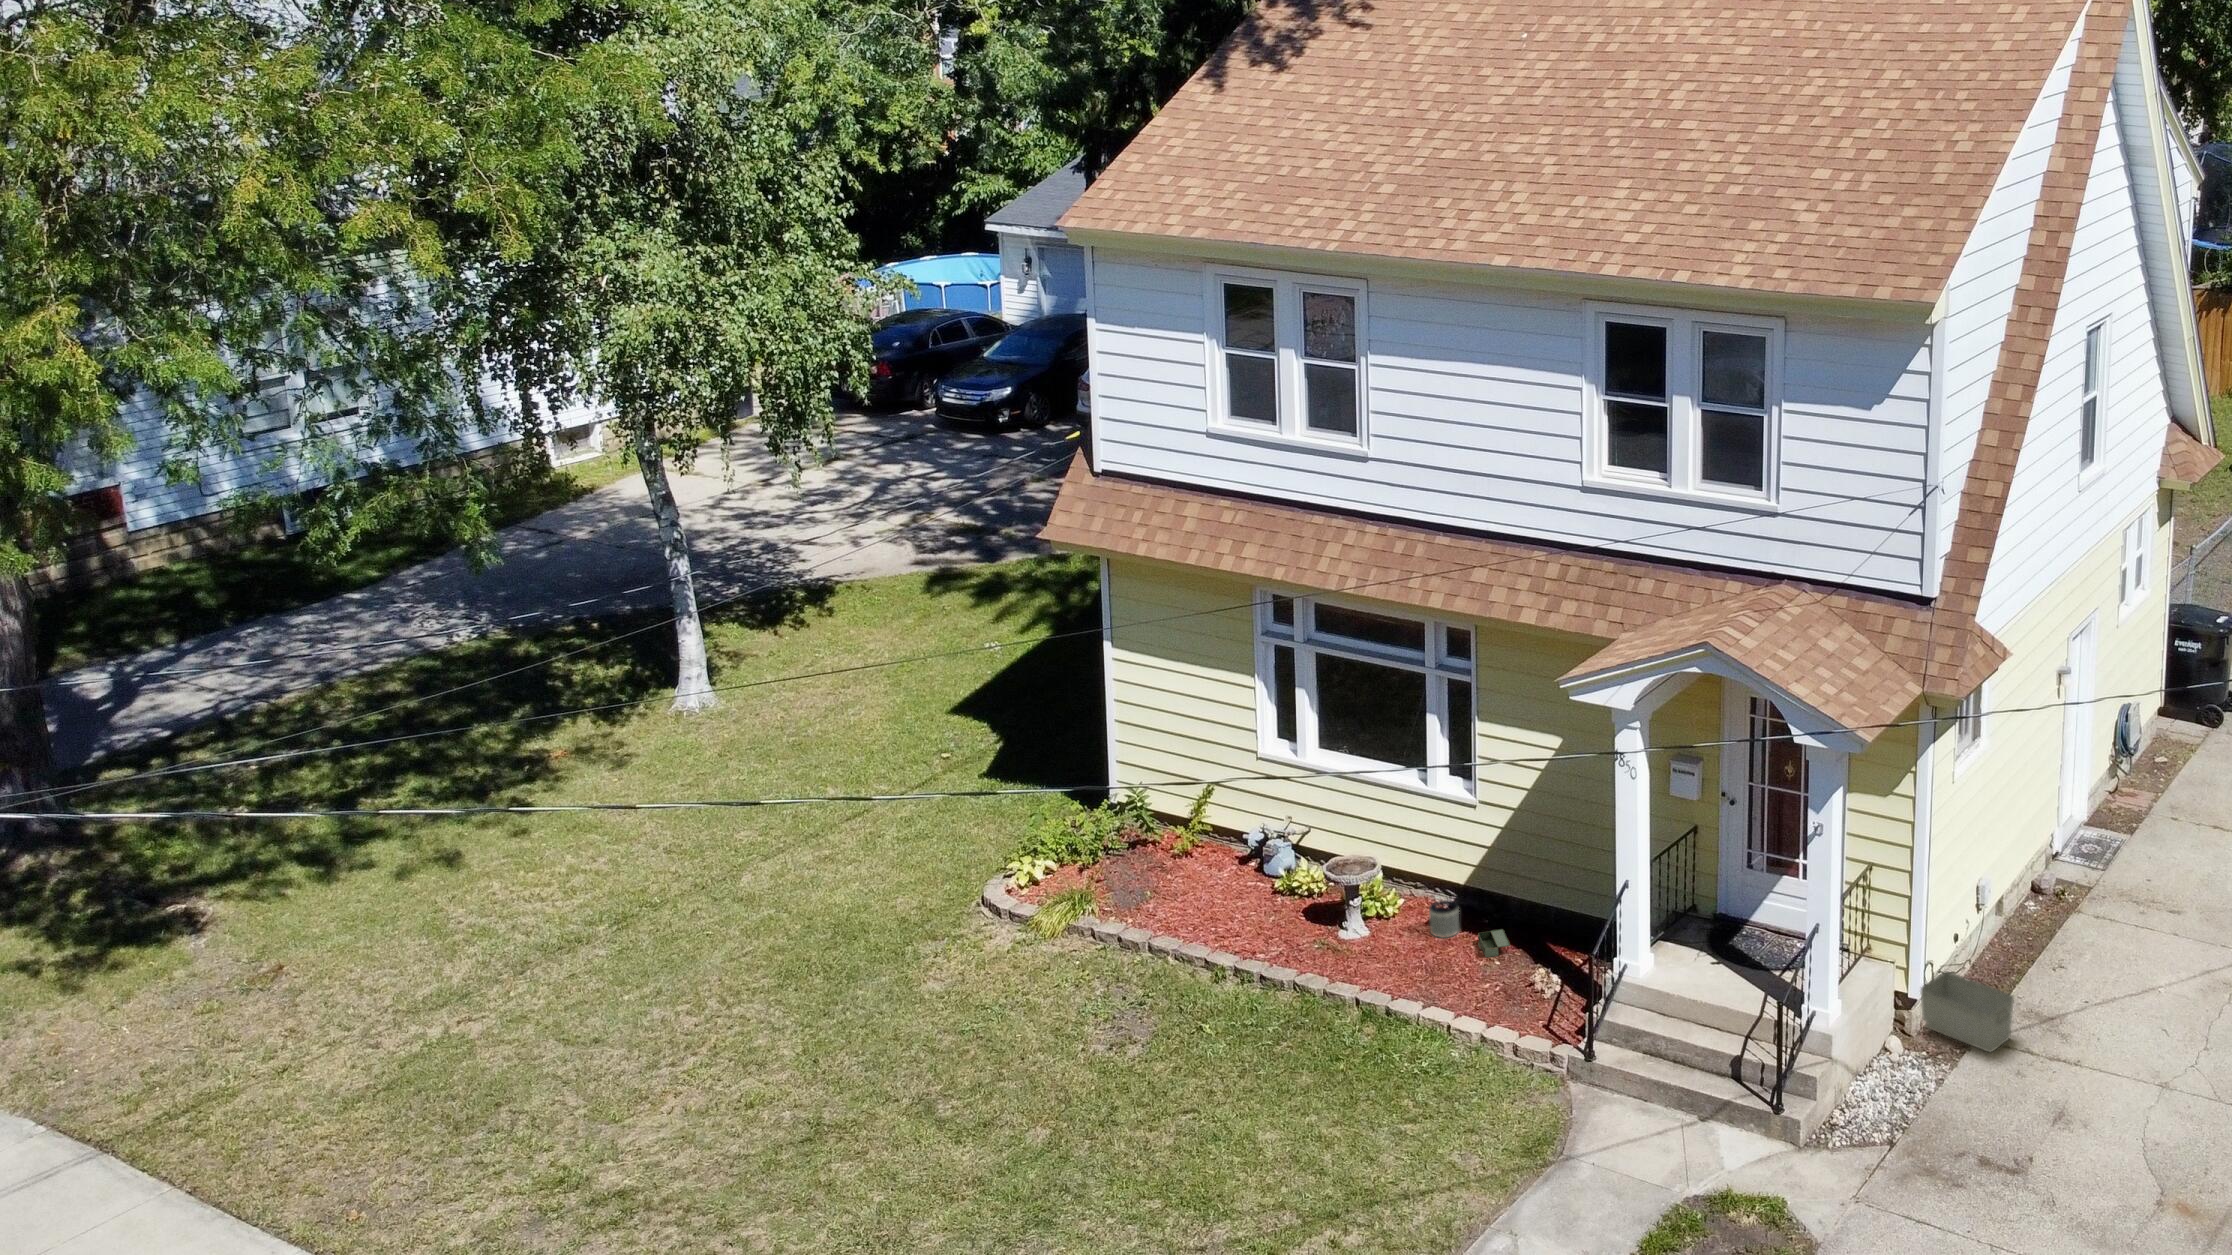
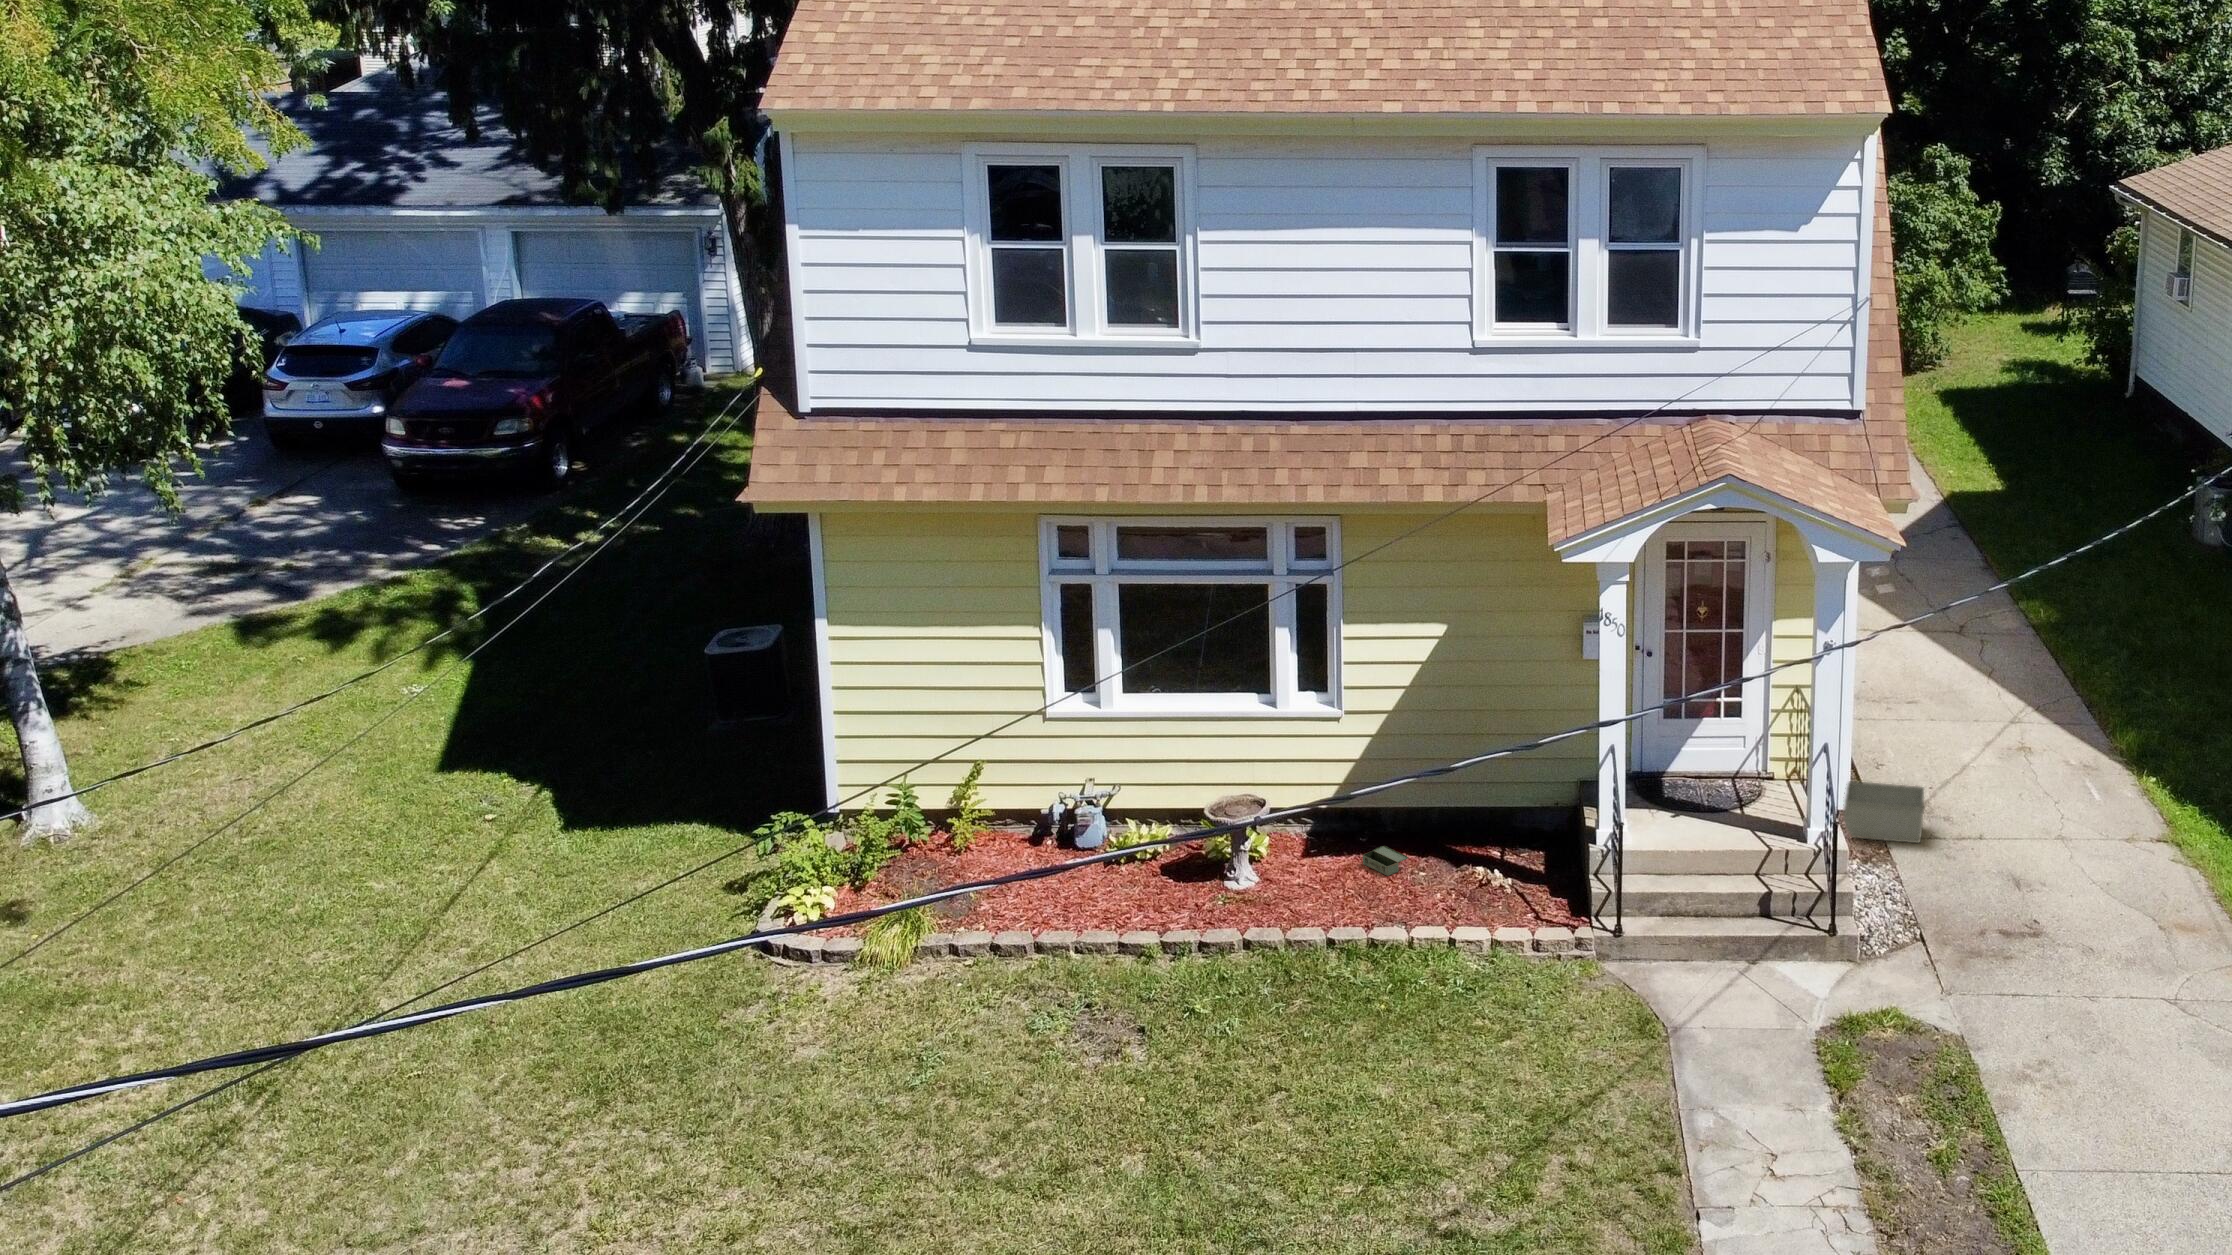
planter: present [1429,900,1459,938] -> none [1300,829,1334,870]

